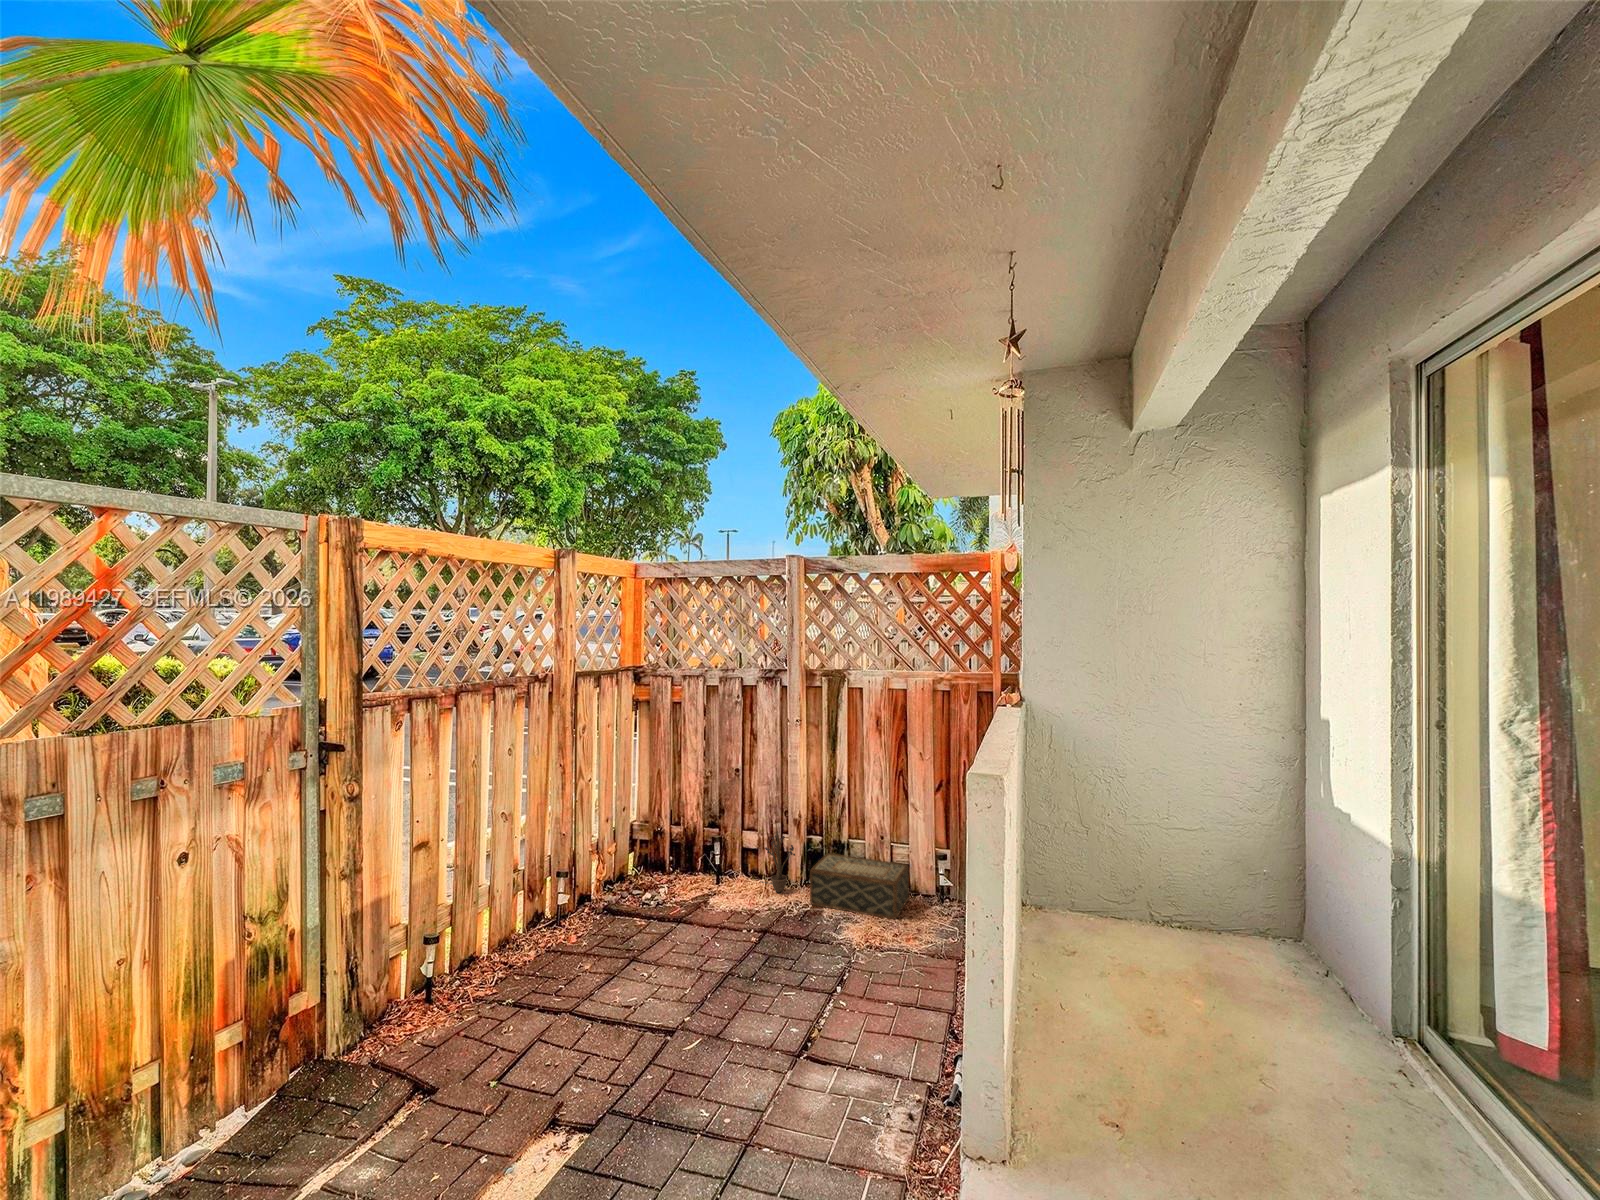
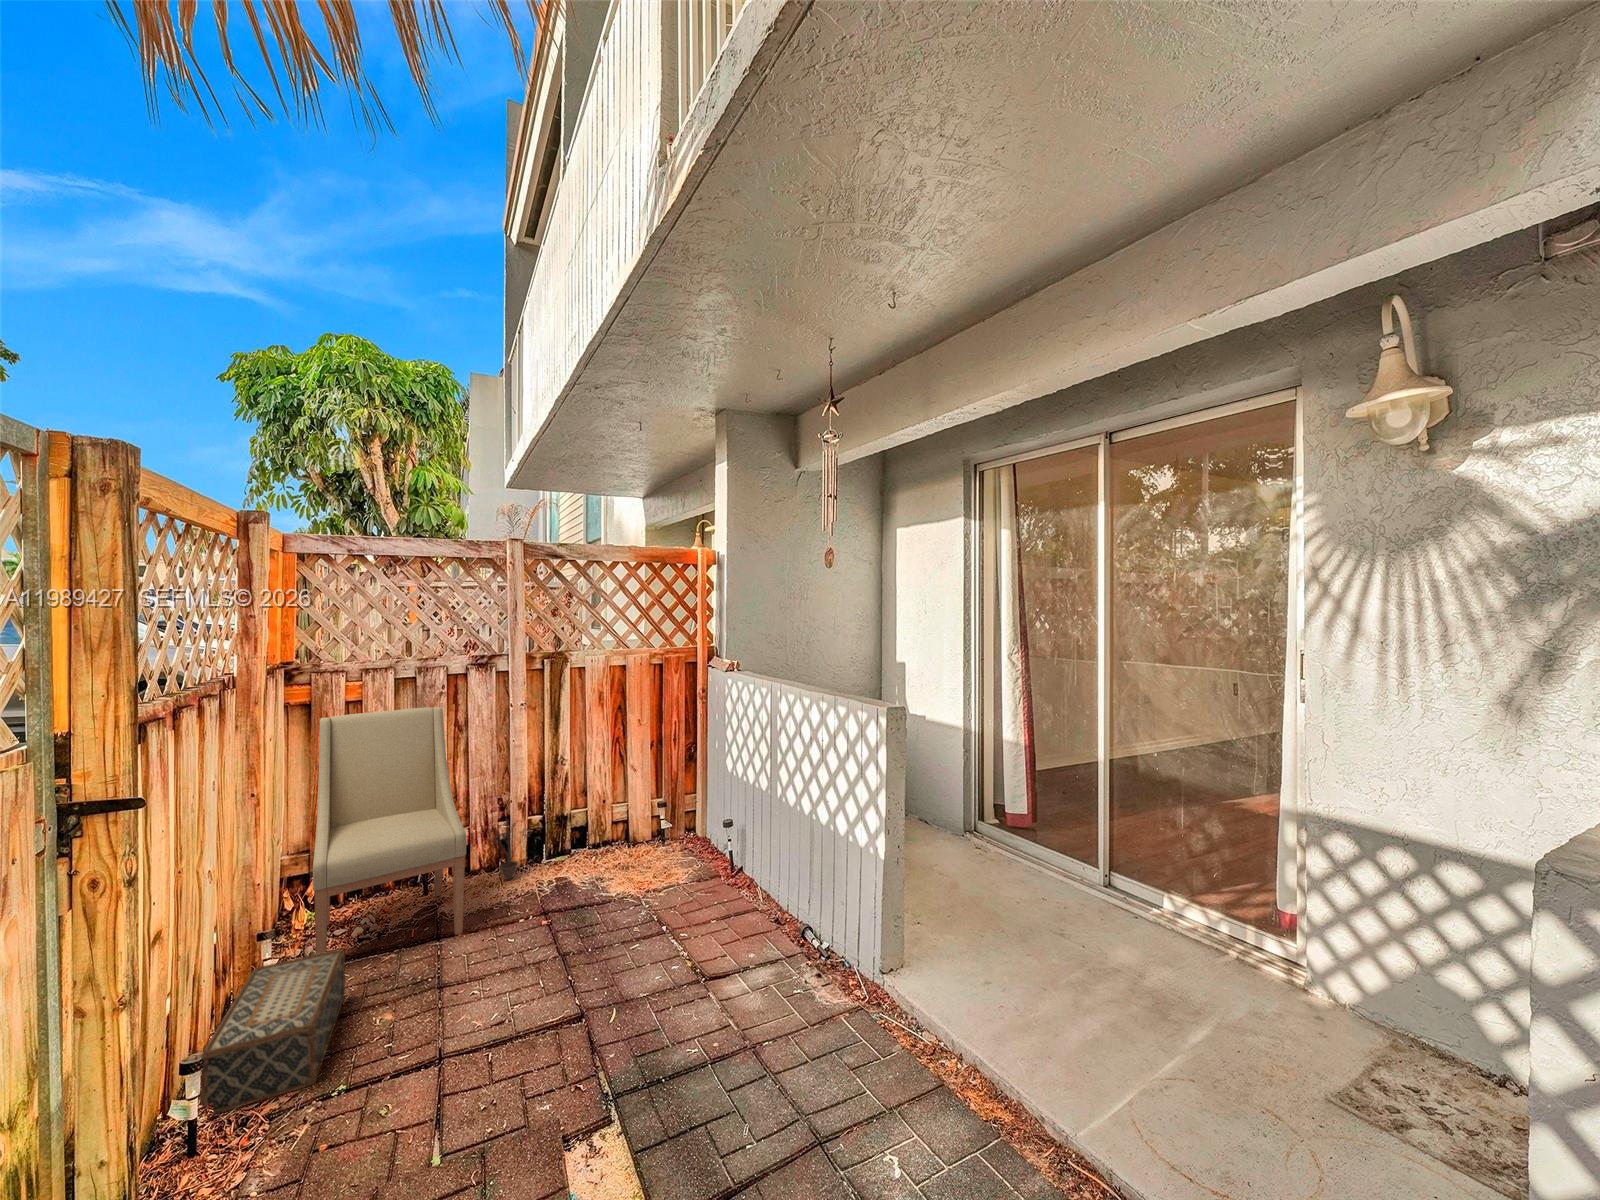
chair: none [600,712,729,924] -> present [313,707,466,954]
woven basket: present [810,853,909,919] -> present [200,949,345,1115]

